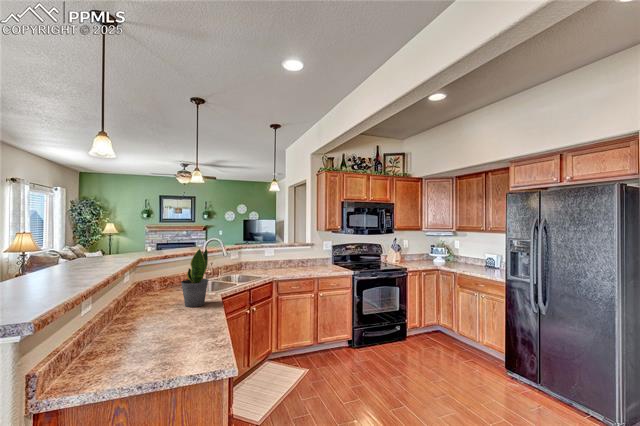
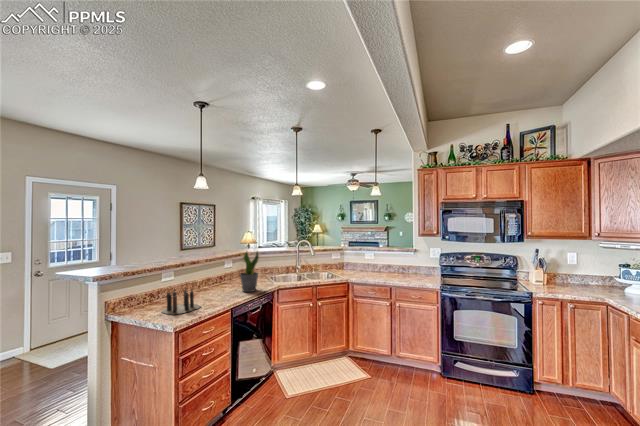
candle: none [113,310,200,361] -> present [162,288,200,315]

